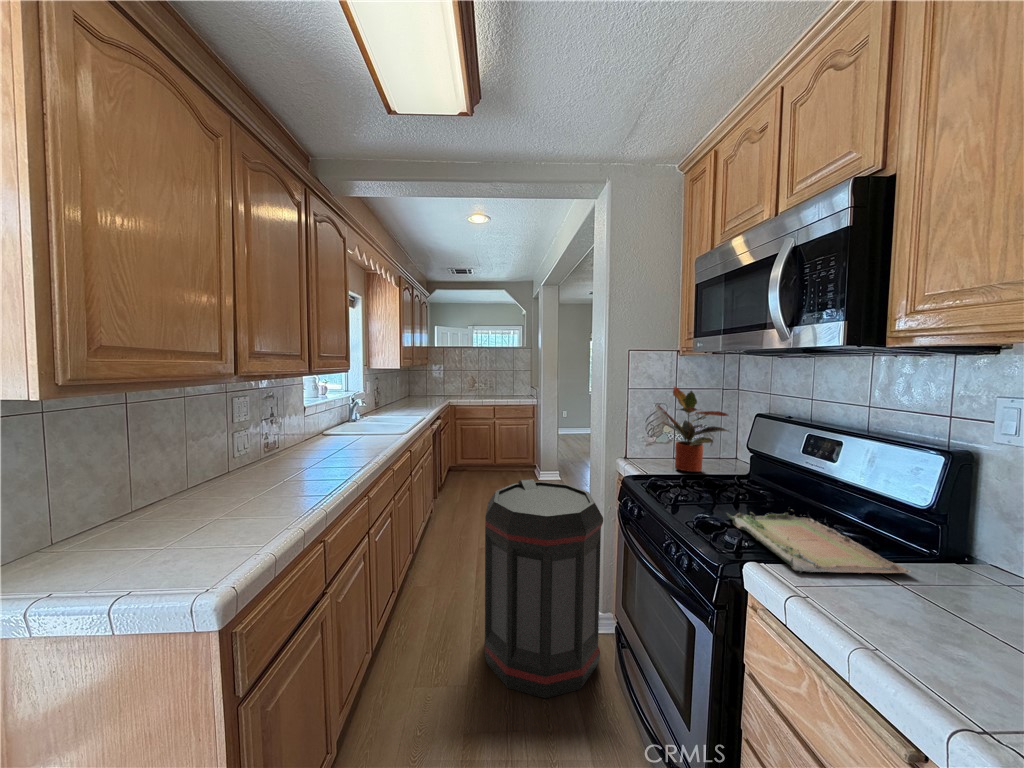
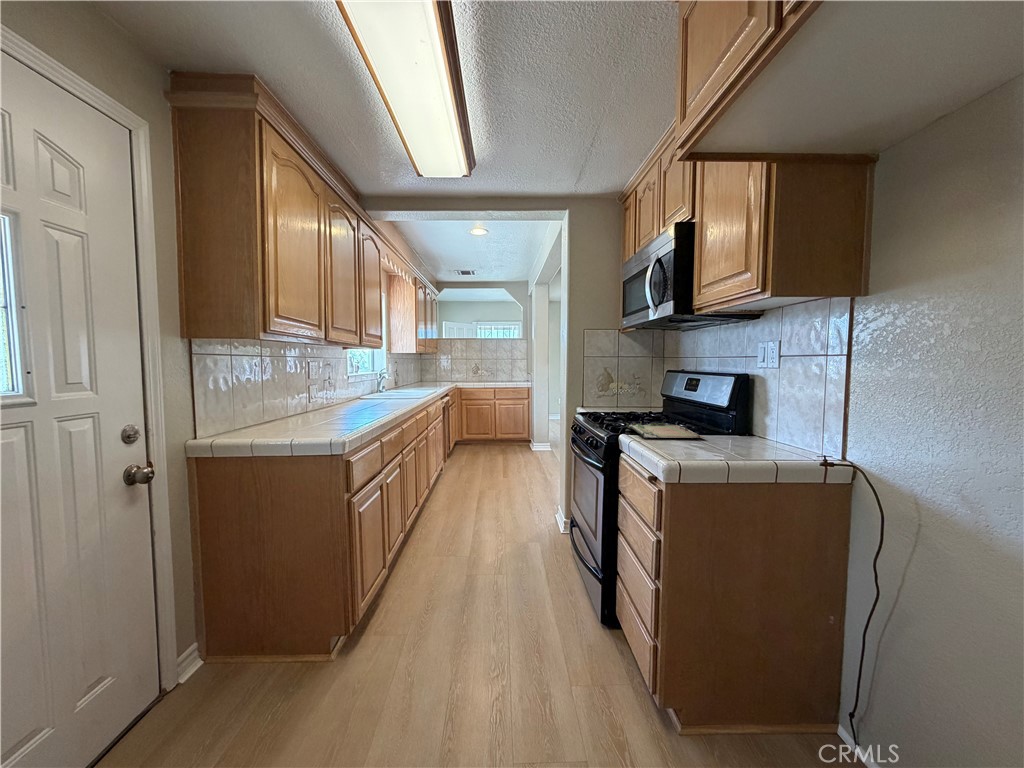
potted plant: present [659,386,728,472] -> none [601,354,648,412]
trash can: present [485,479,603,698] -> none [482,425,564,564]

